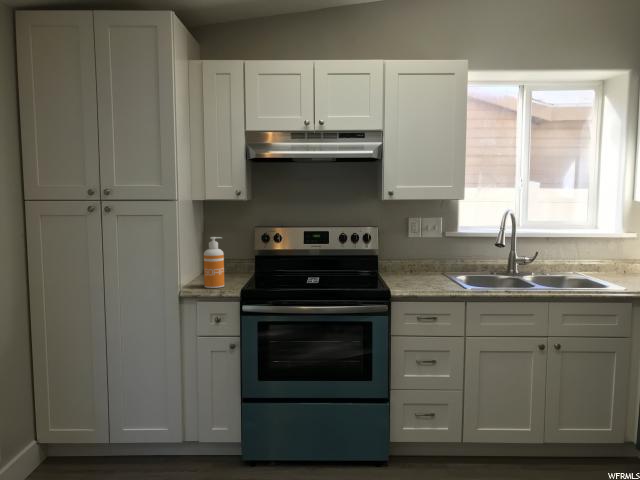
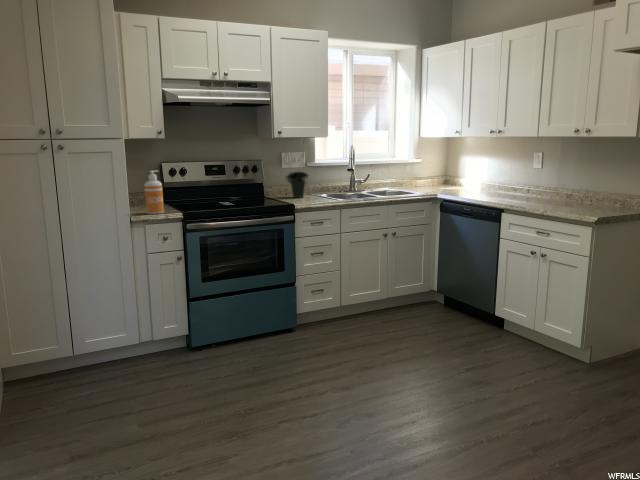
potted plant: none [404,216,436,279] -> present [286,172,308,198]

